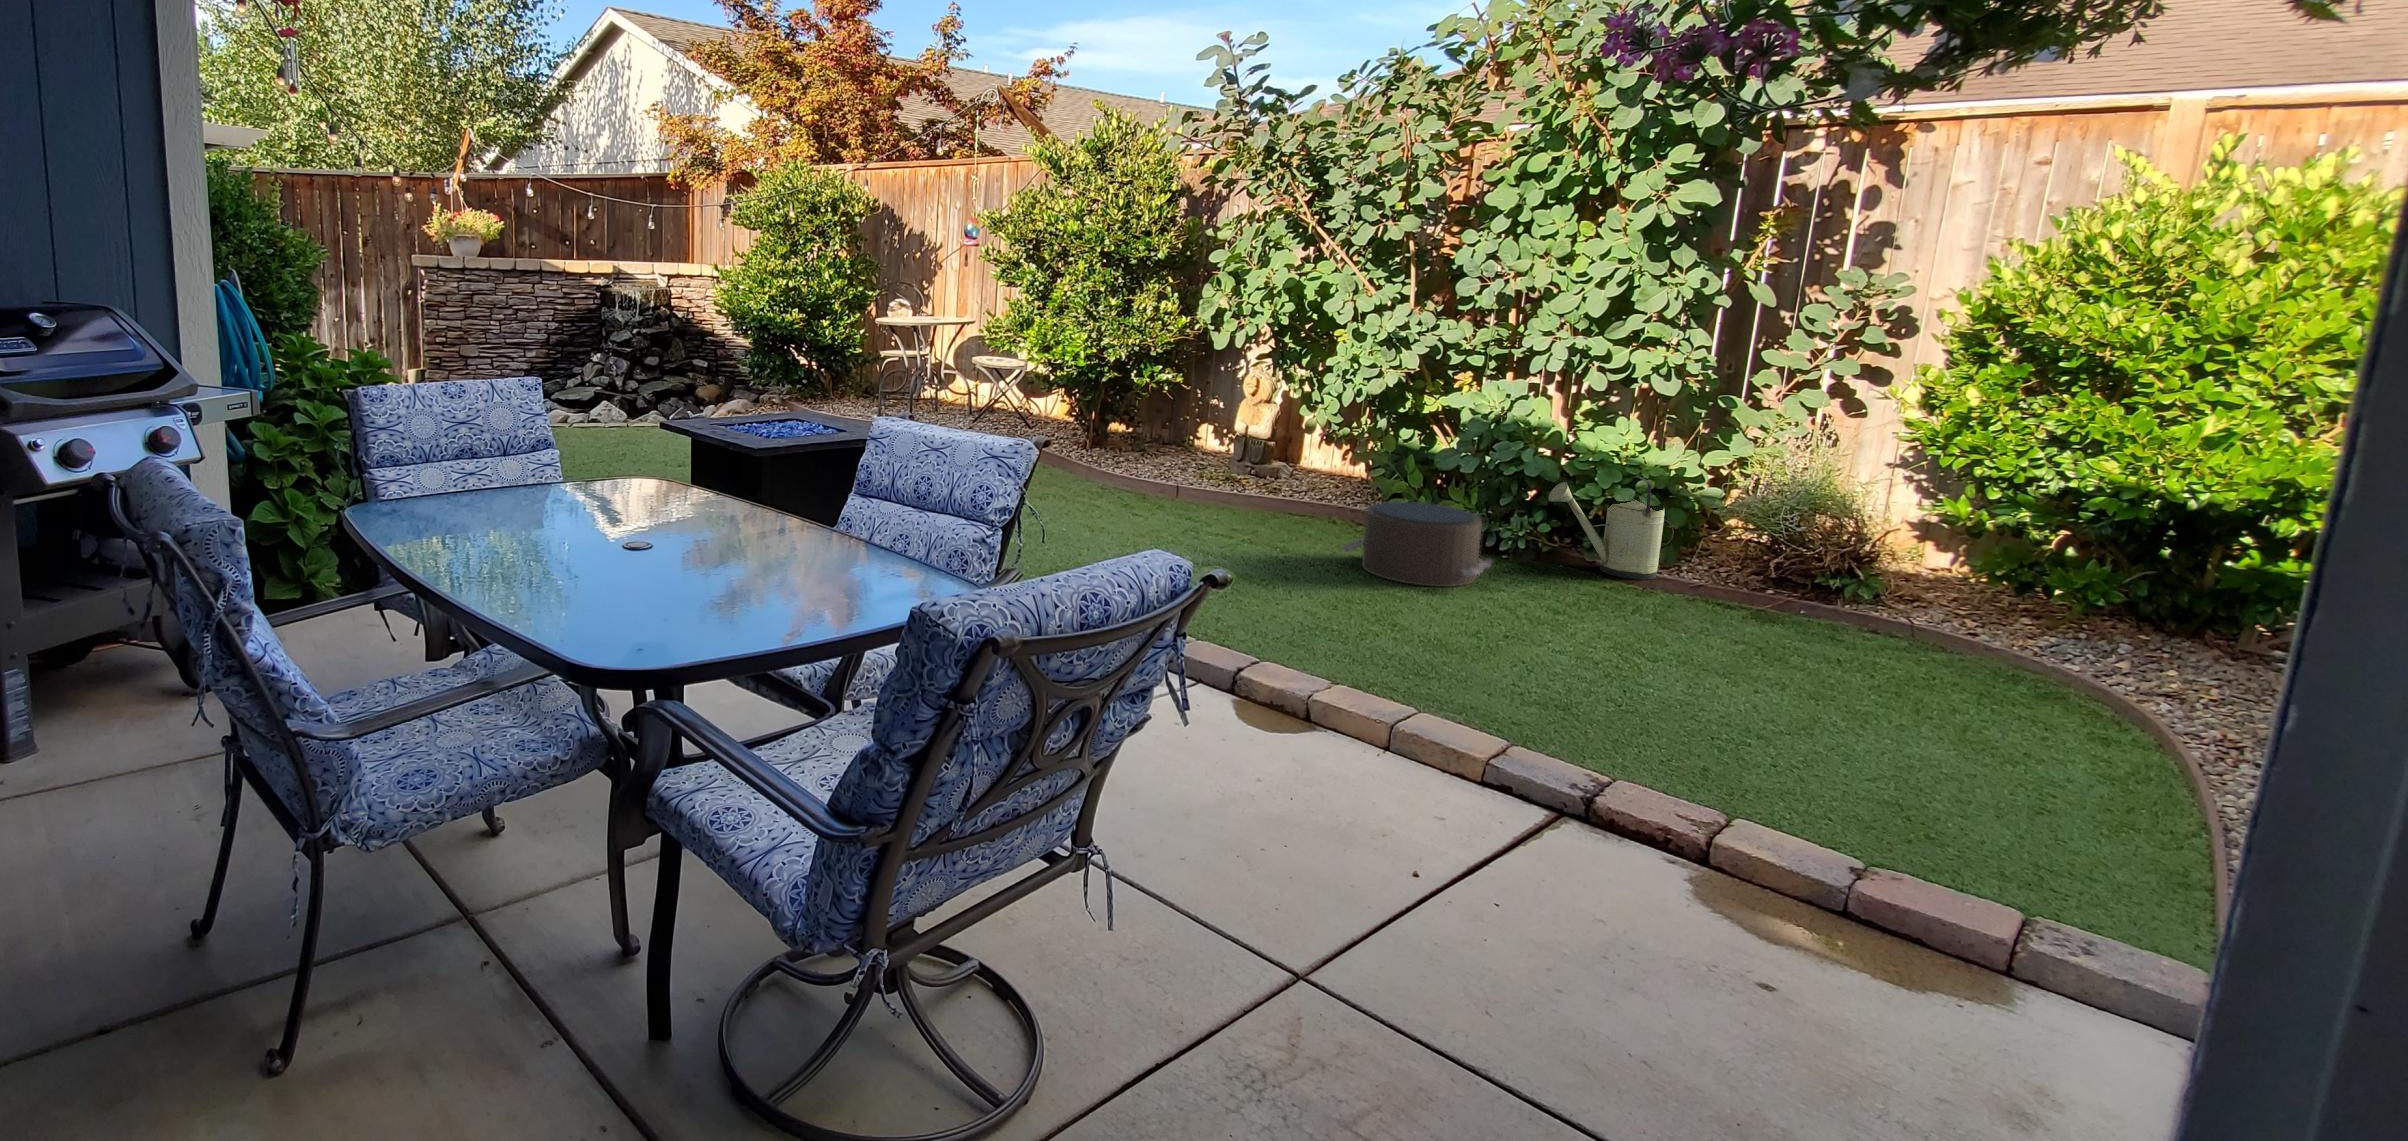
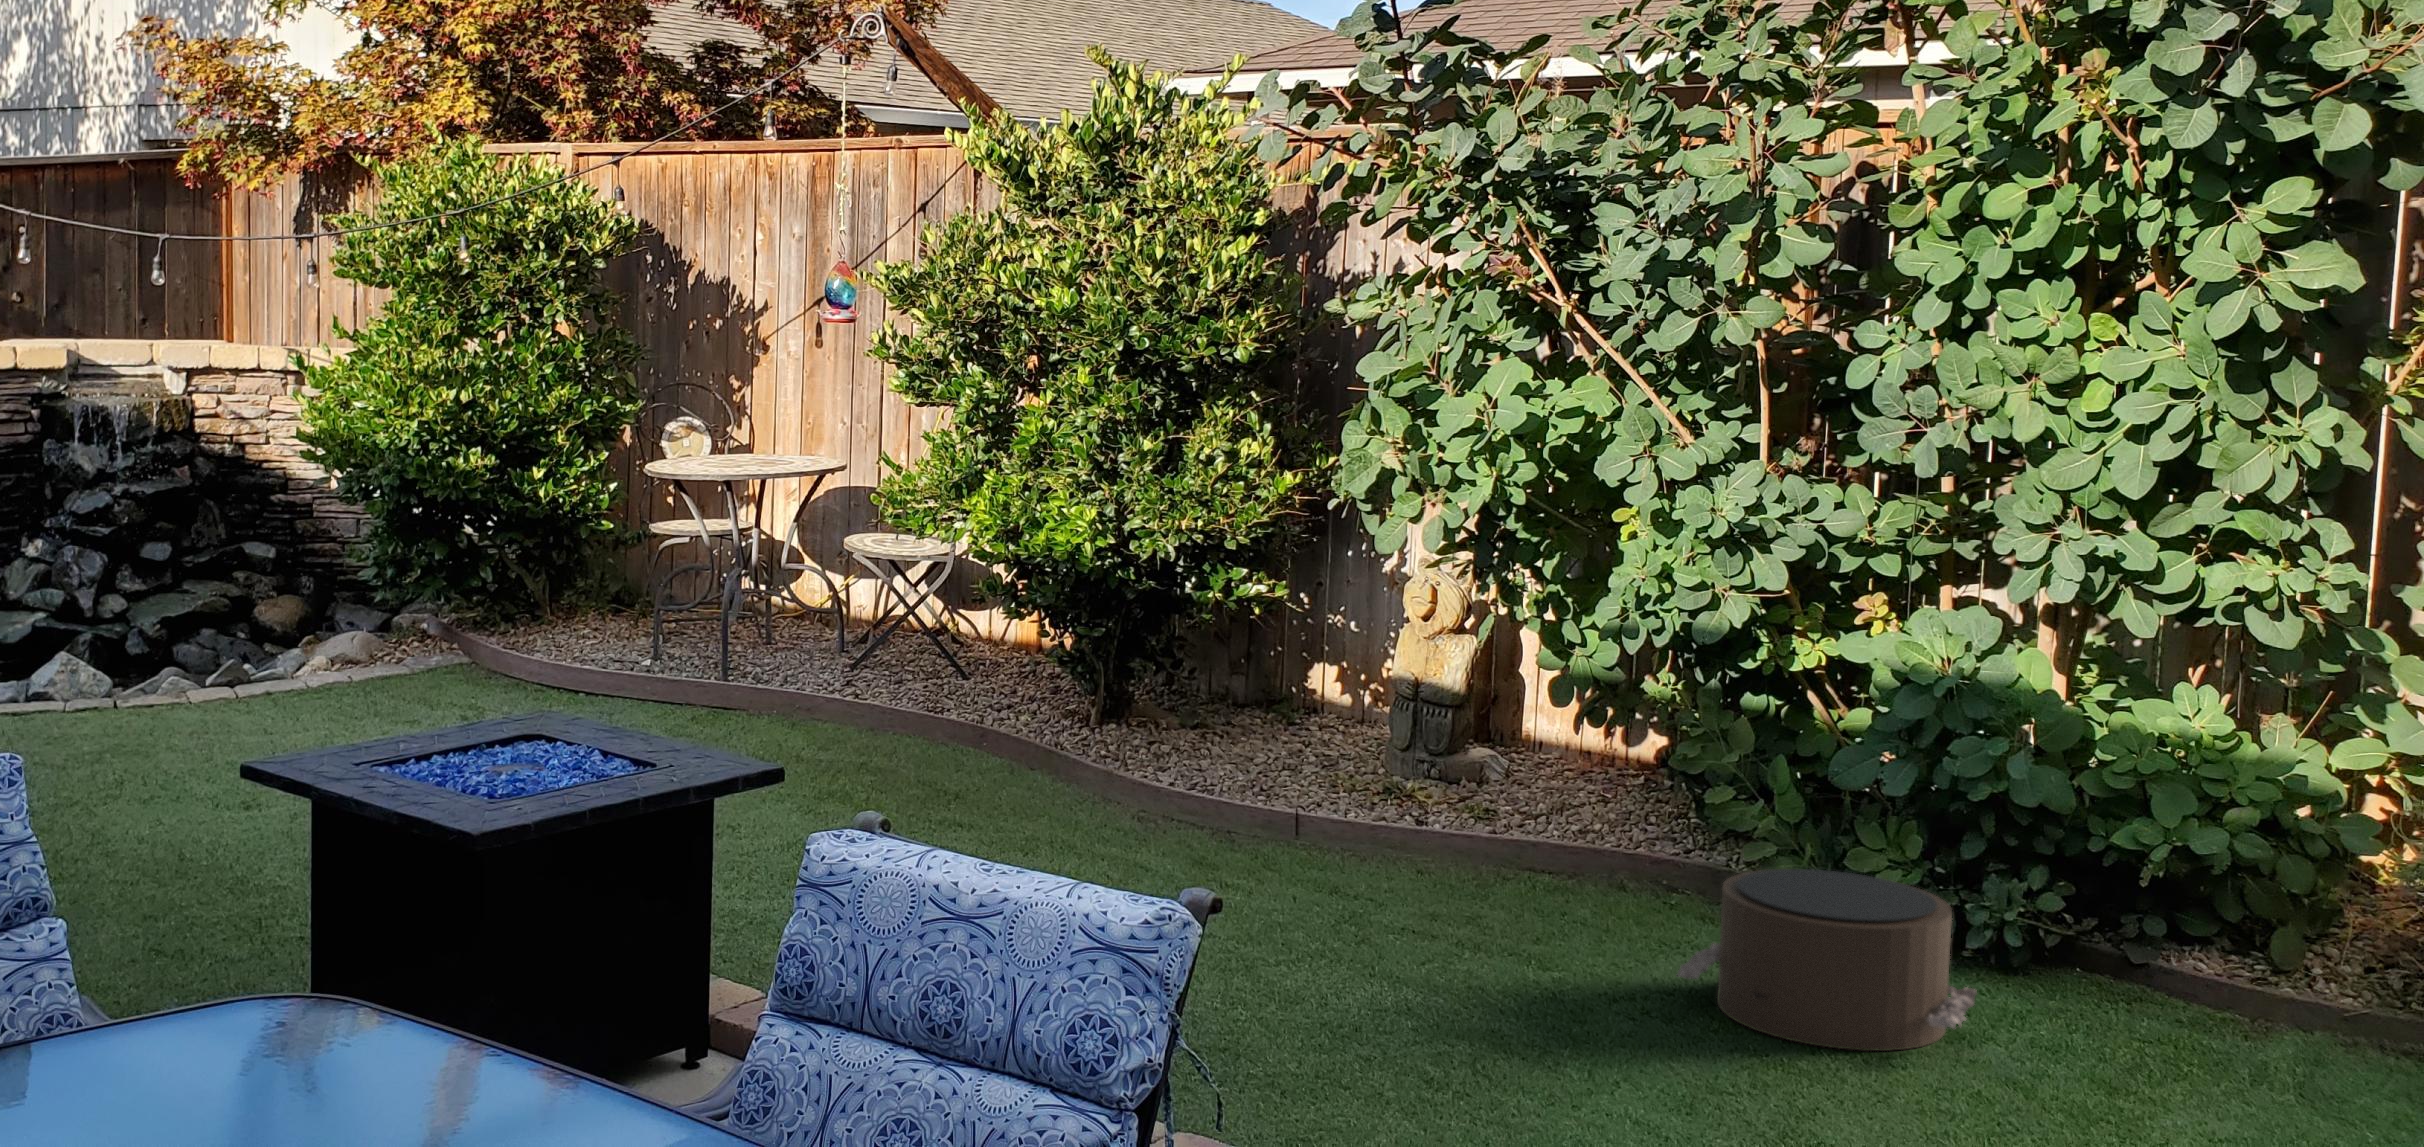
watering can: present [1549,477,1674,580] -> none [2064,804,2301,1015]

